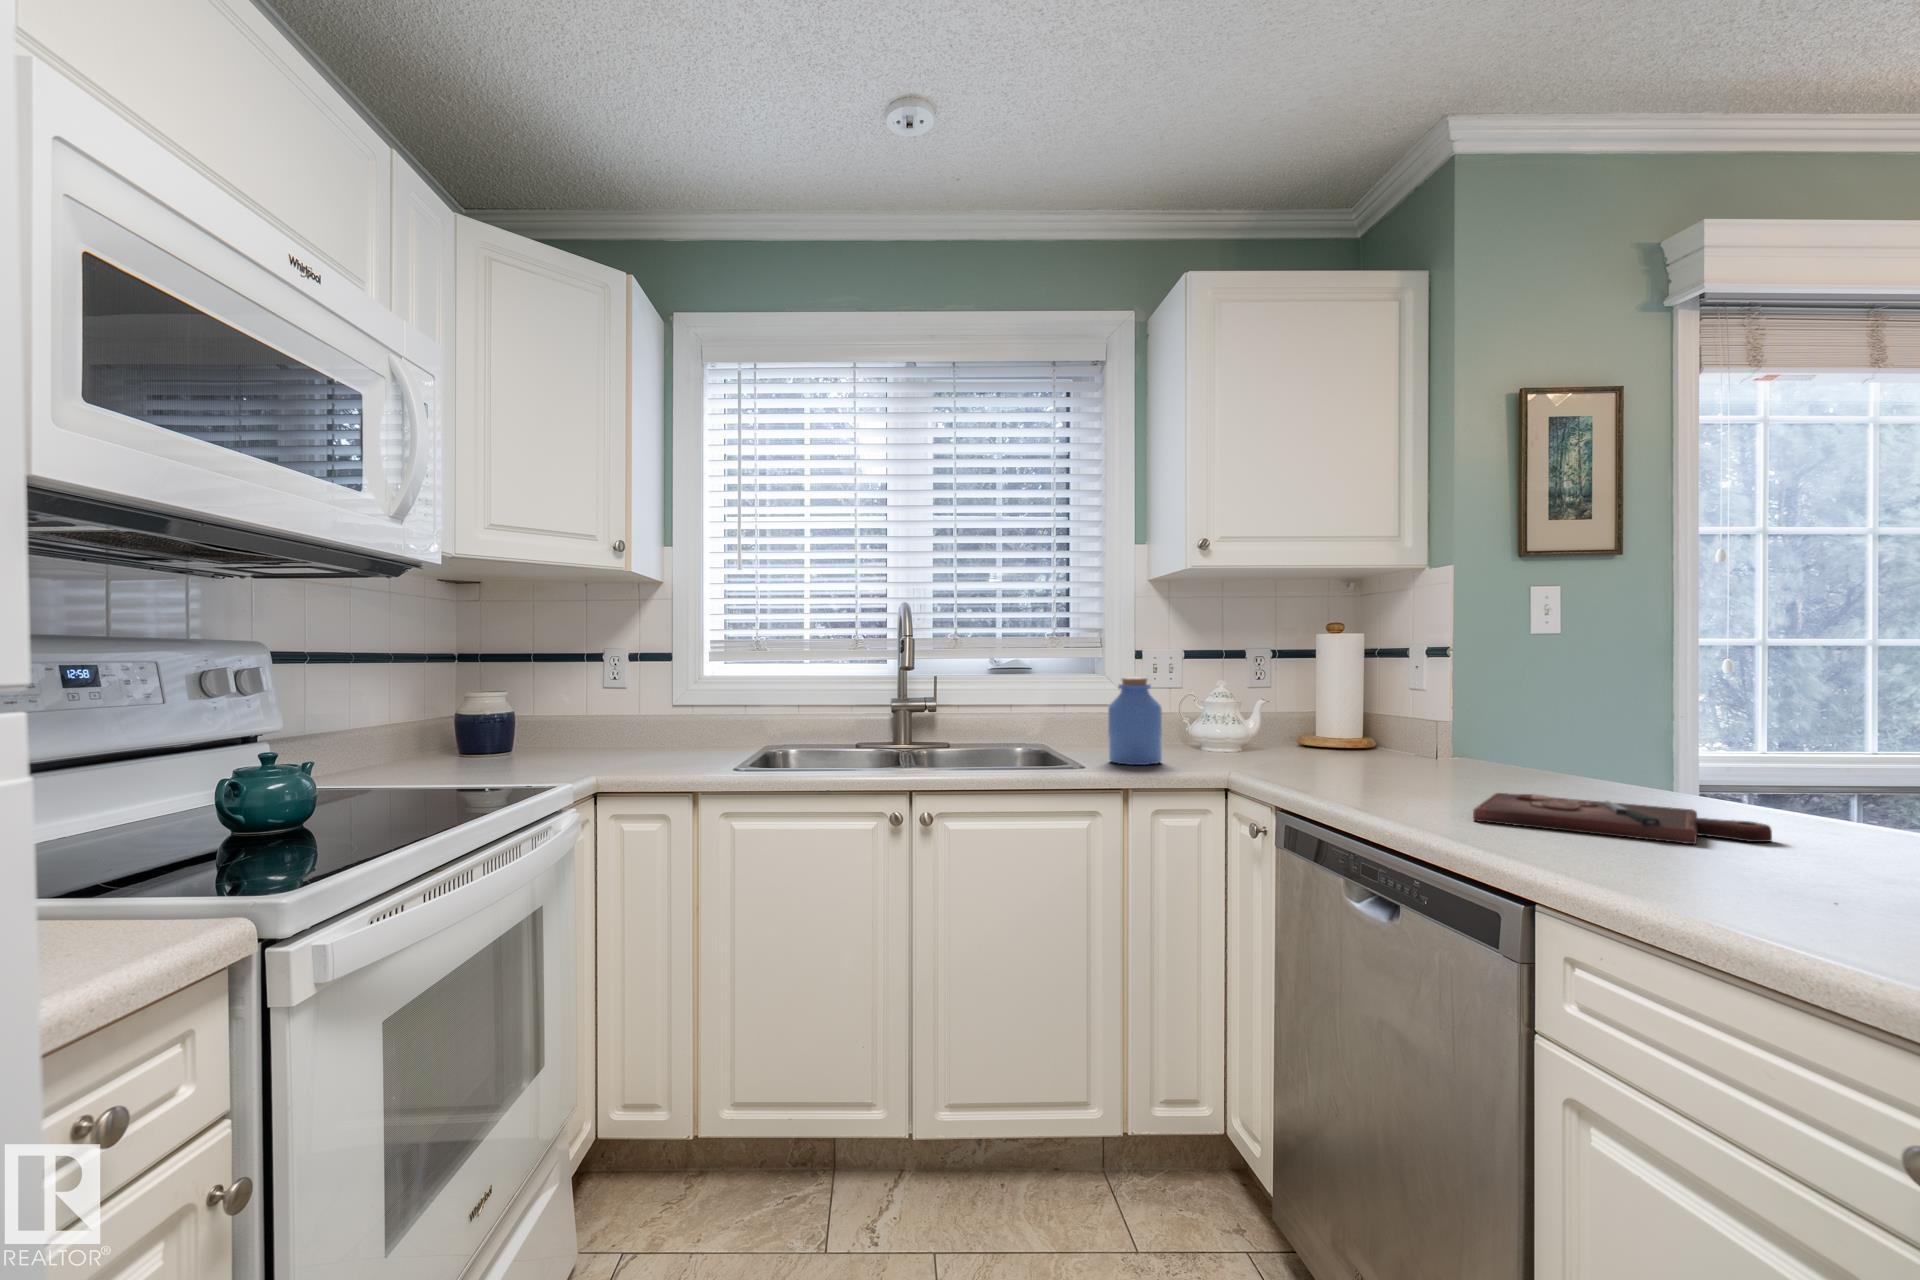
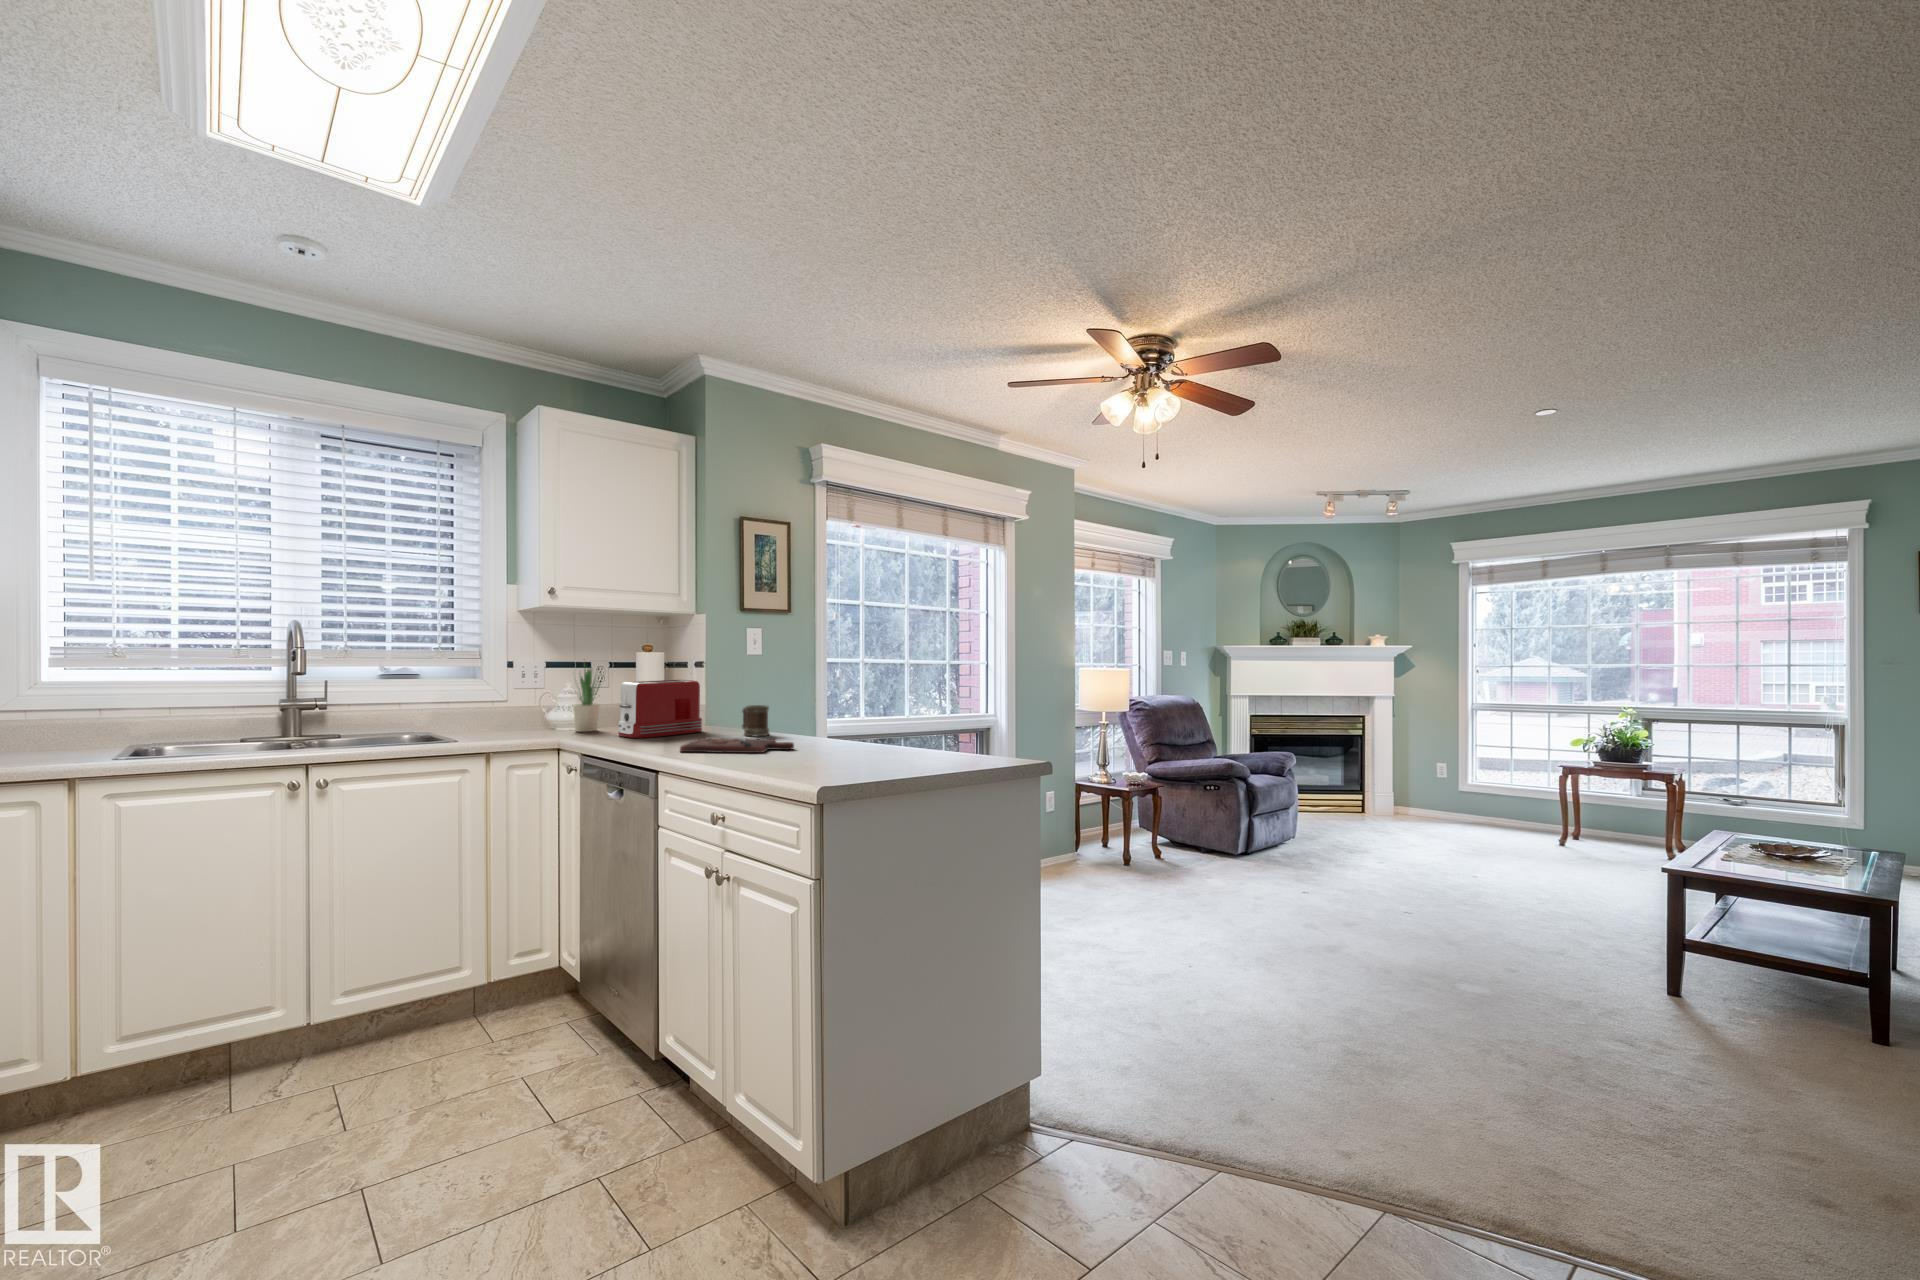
potted plant: none [1234,644,1284,762] -> present [573,669,600,732]
jar: present [1108,677,1162,765] -> none [480,680,520,738]
toaster: none [1314,681,1466,781] -> present [618,680,702,738]
mug: none [1560,731,1631,796] -> present [742,705,769,736]

